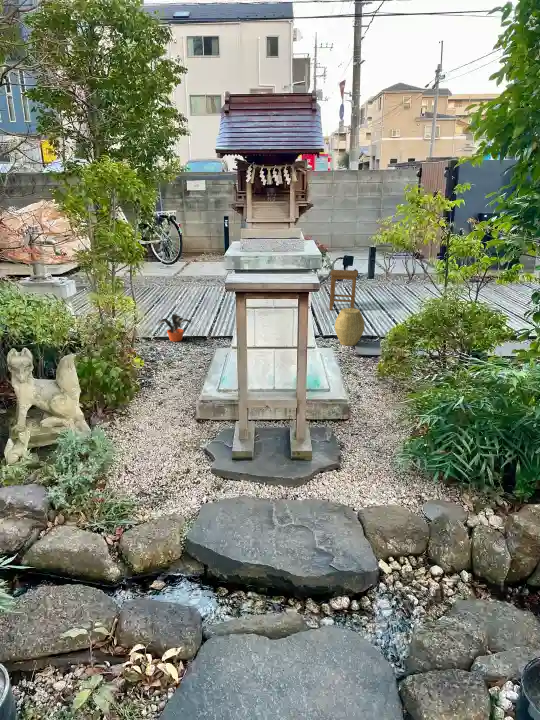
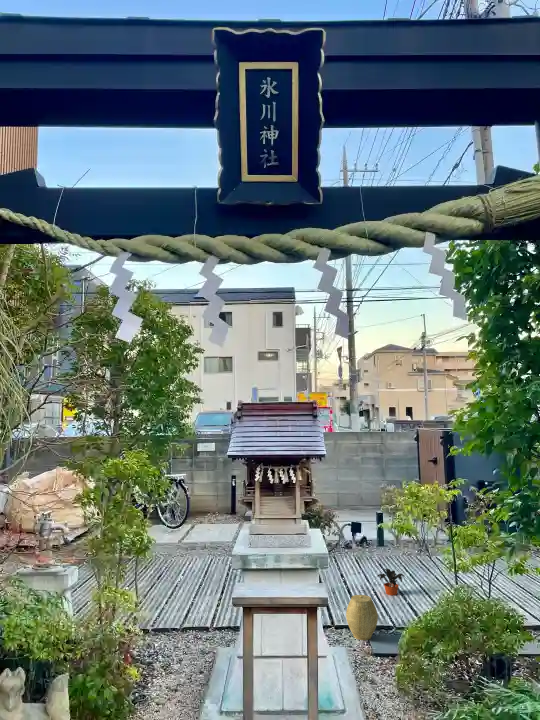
stool: present [329,270,358,310] -> none [338,542,367,590]
potted plant: present [159,314,191,342] -> present [378,569,404,595]

